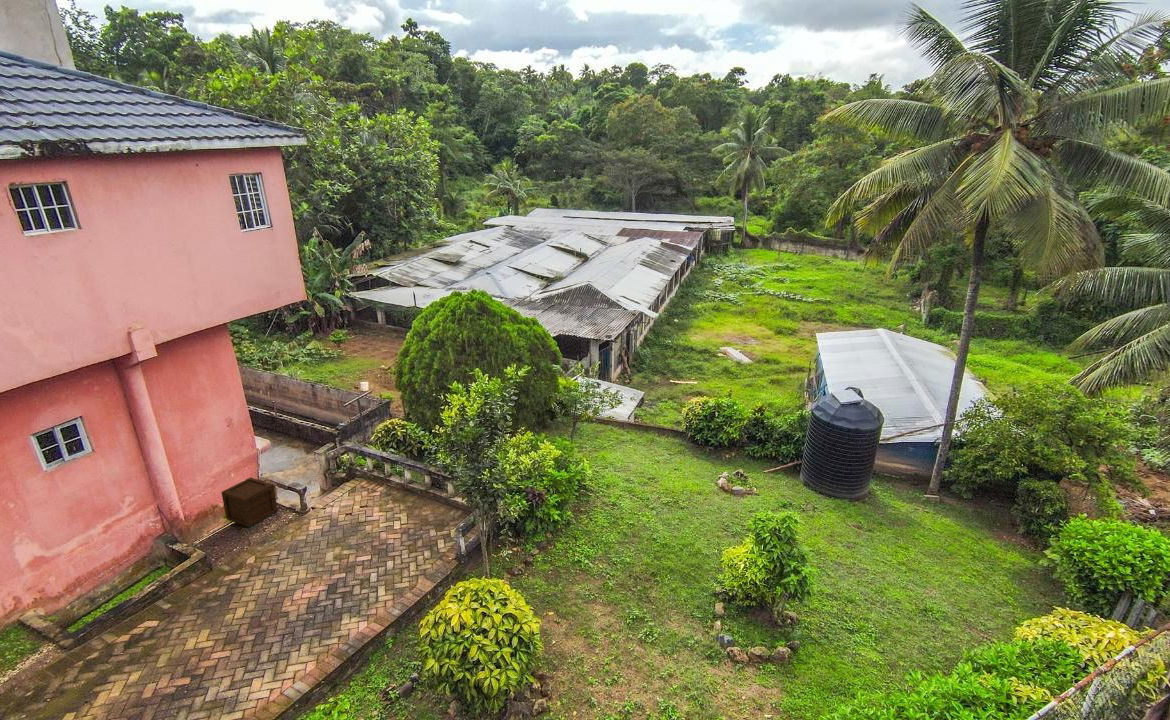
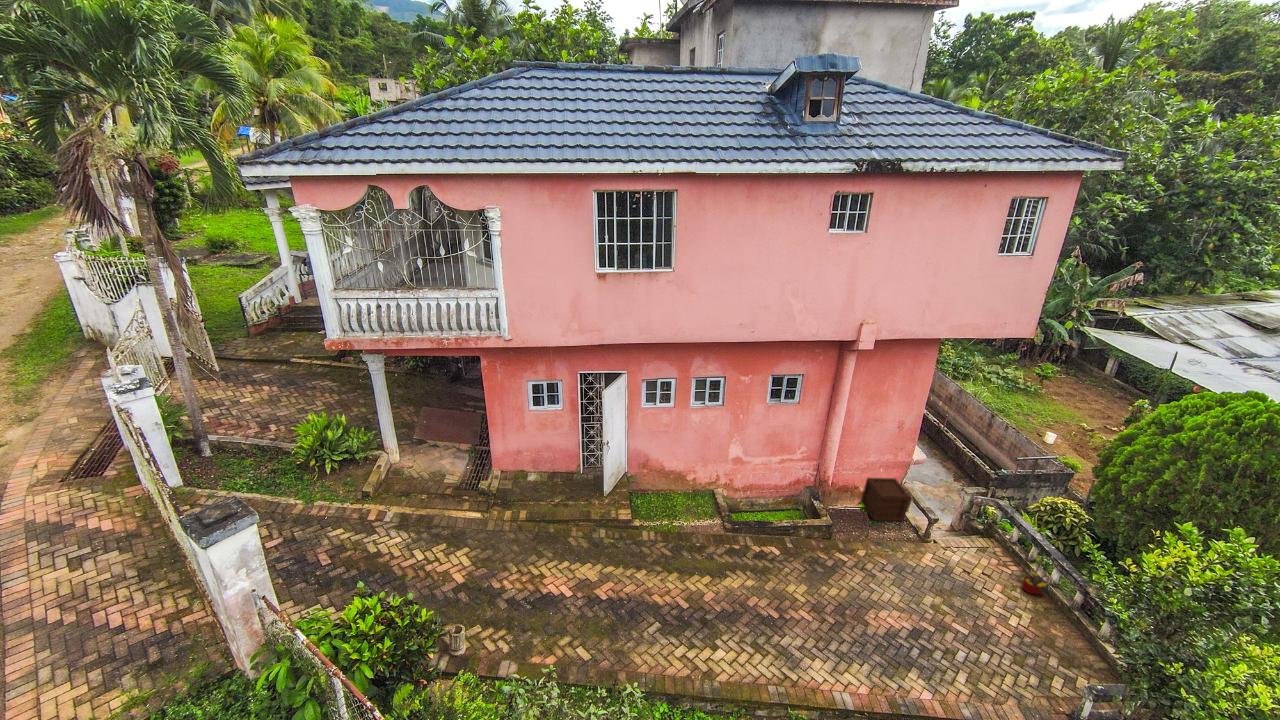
decorative plant: none [390,462,406,500] -> present [1021,556,1047,594]

